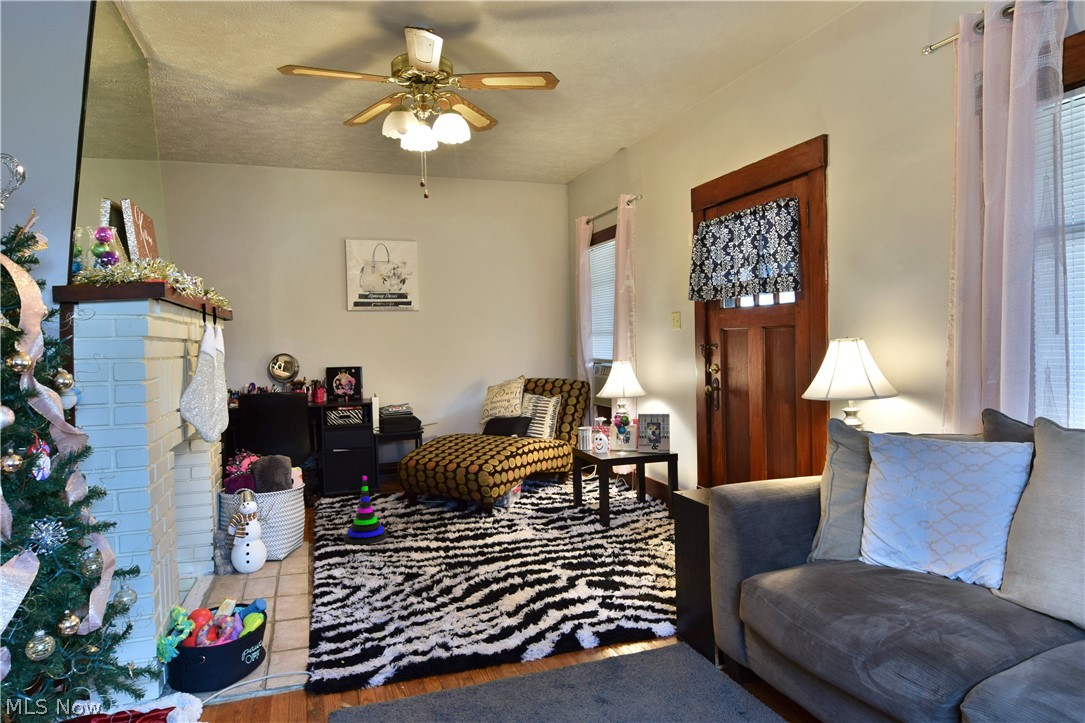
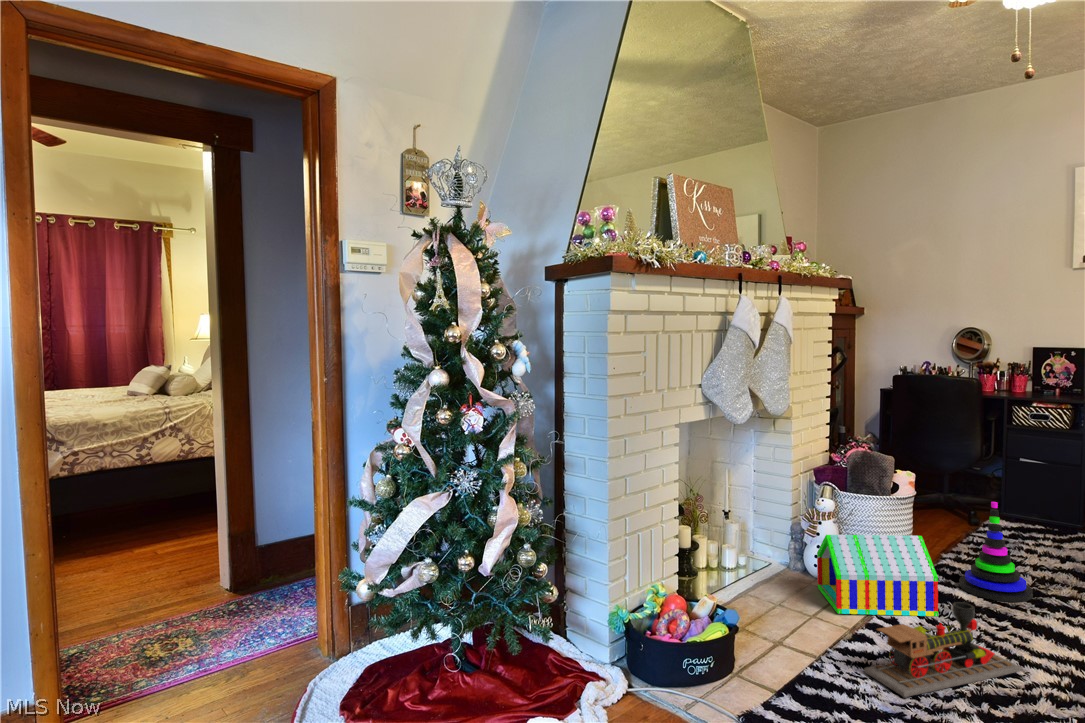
toy house: none [259,509,353,586] -> present [817,535,938,616]
toy train: none [350,539,420,610] -> present [864,602,1023,697]

